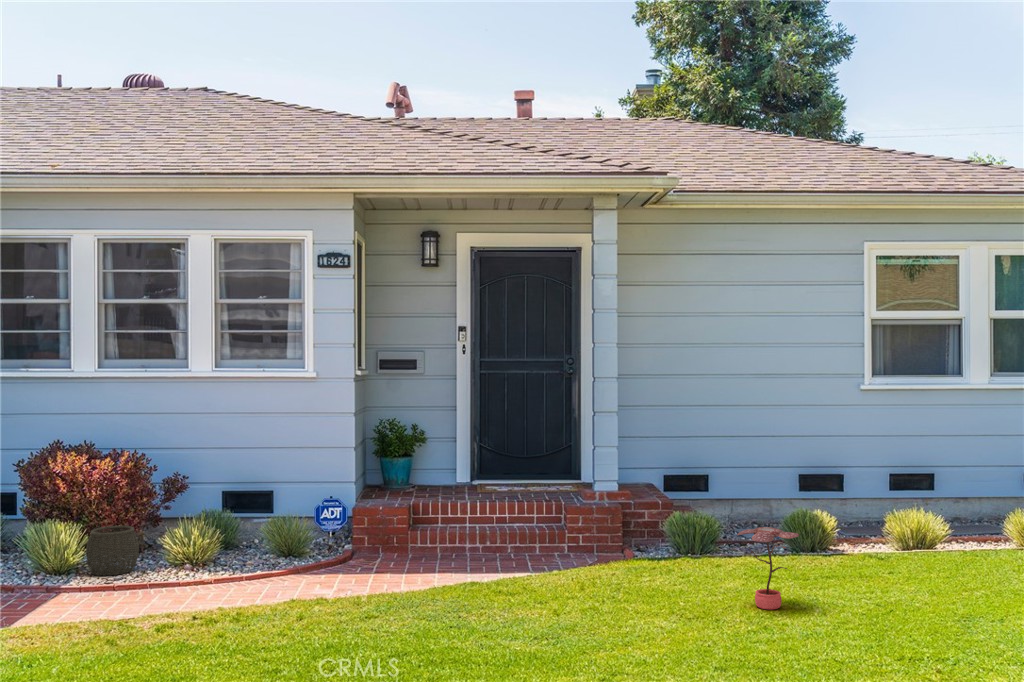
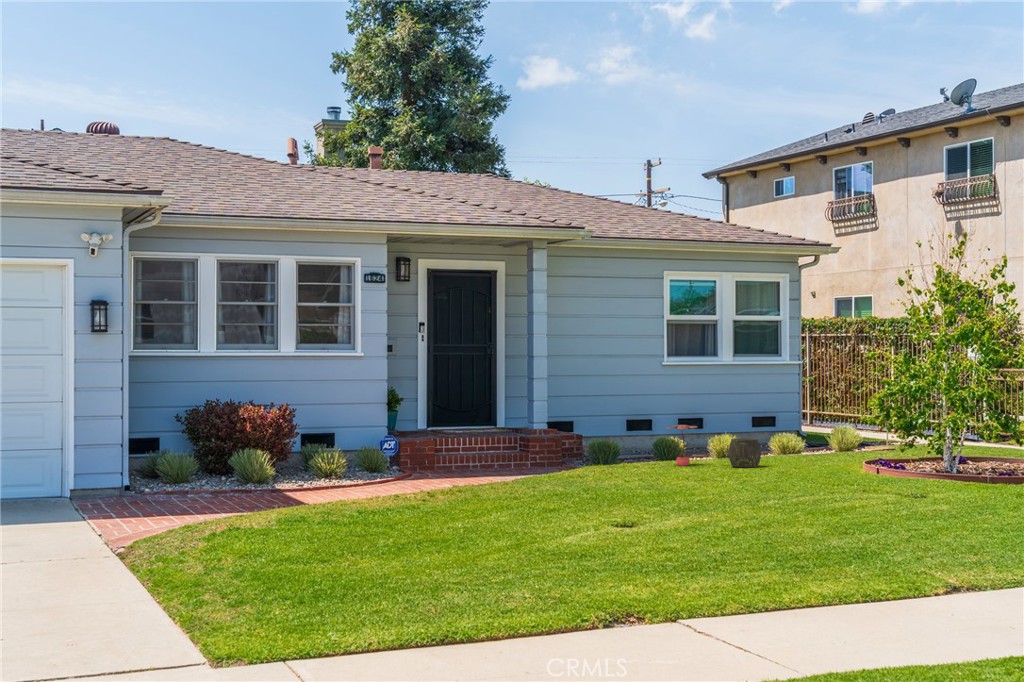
woven basket: present [86,526,139,576] -> present [728,438,761,468]

